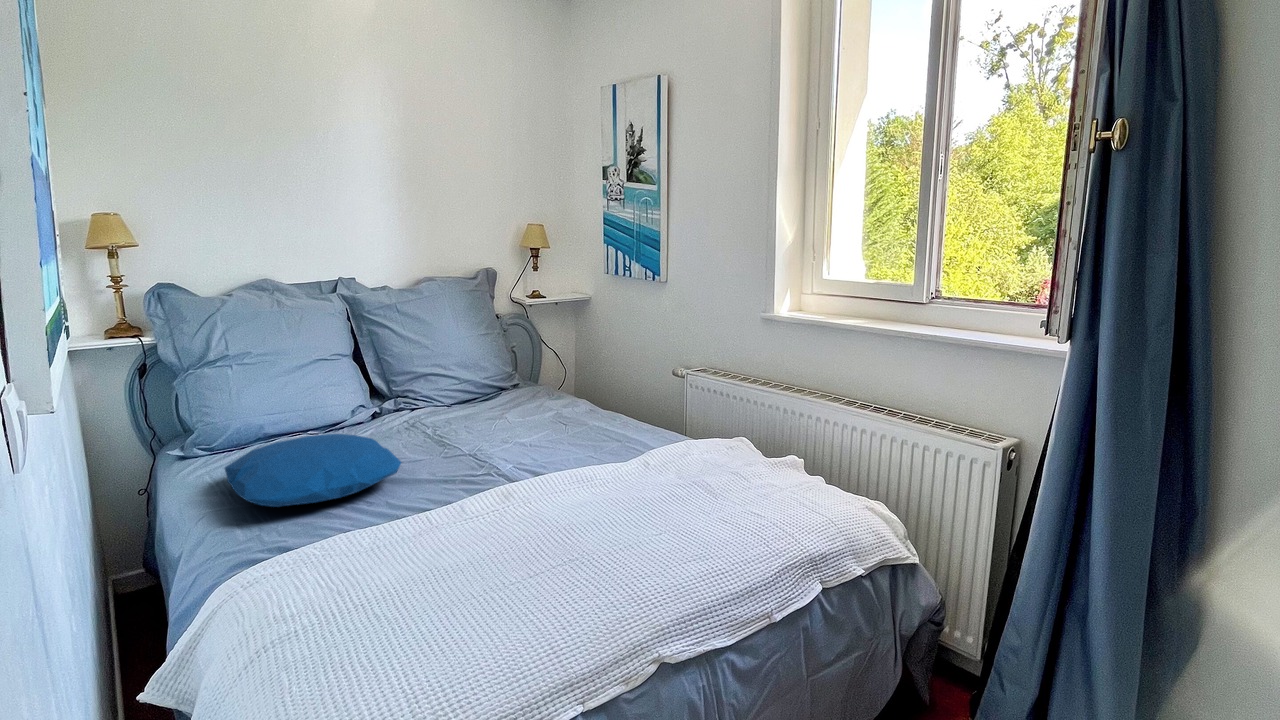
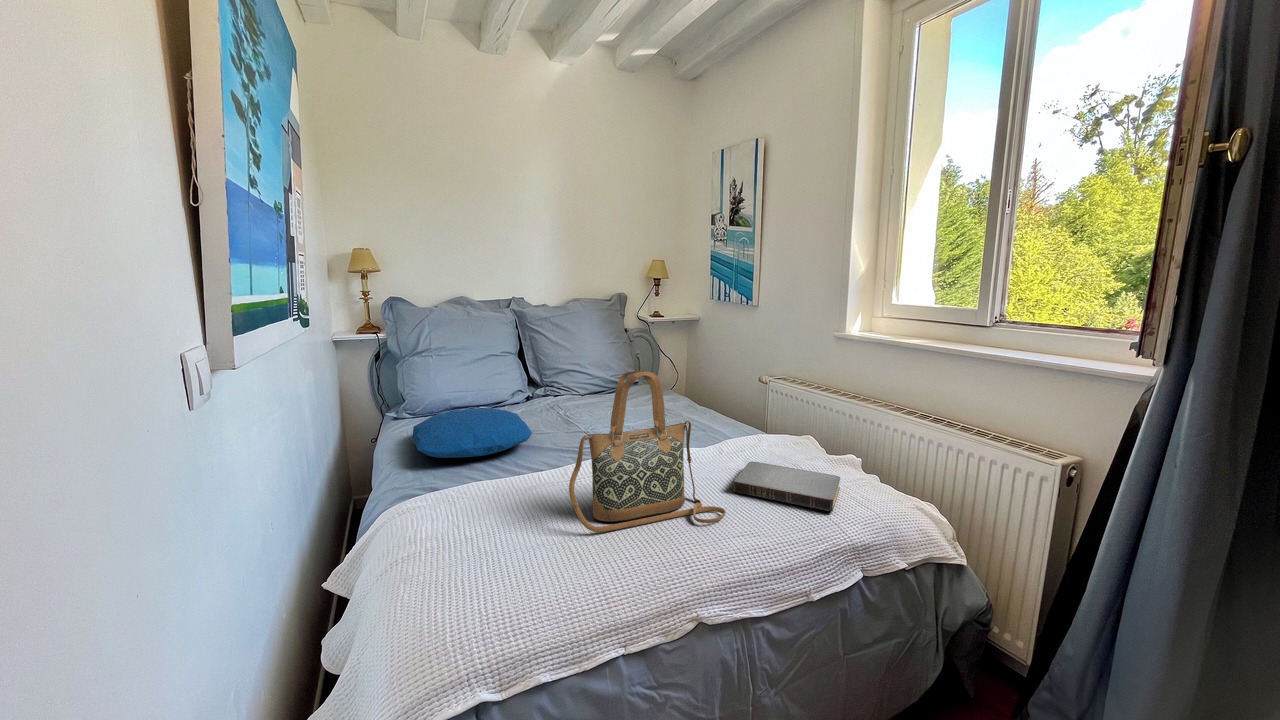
handbag: none [485,377,671,577] -> present [569,371,726,532]
book: none [672,474,788,522] -> present [733,462,840,512]

